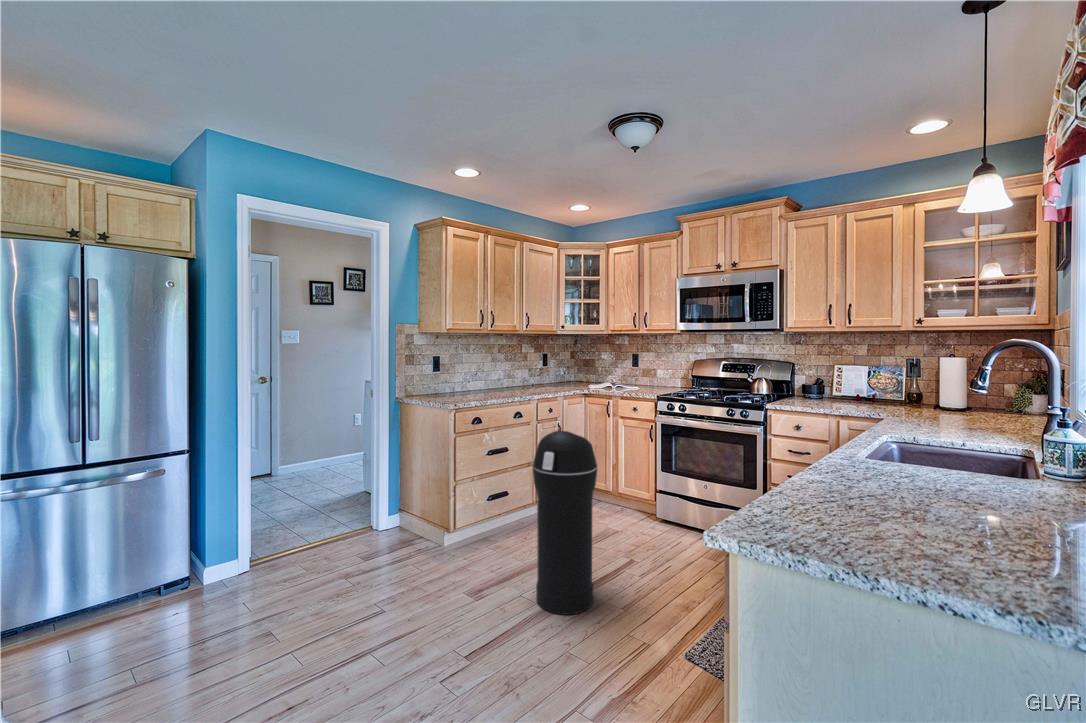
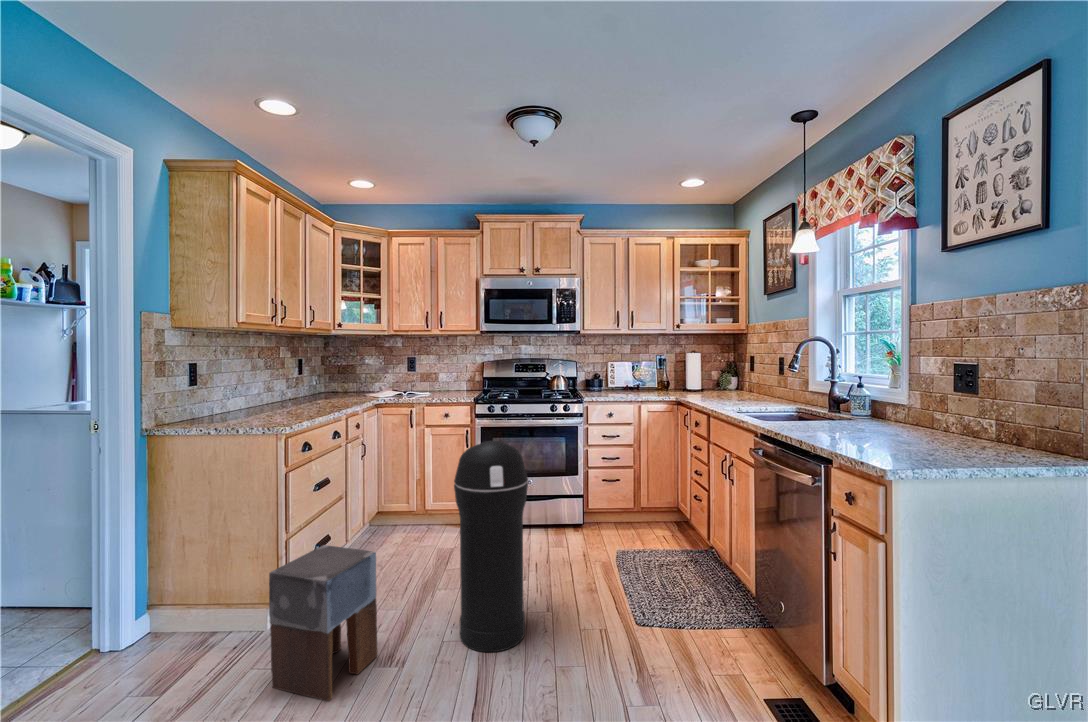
stool: none [413,491,479,595] -> present [269,545,377,701]

